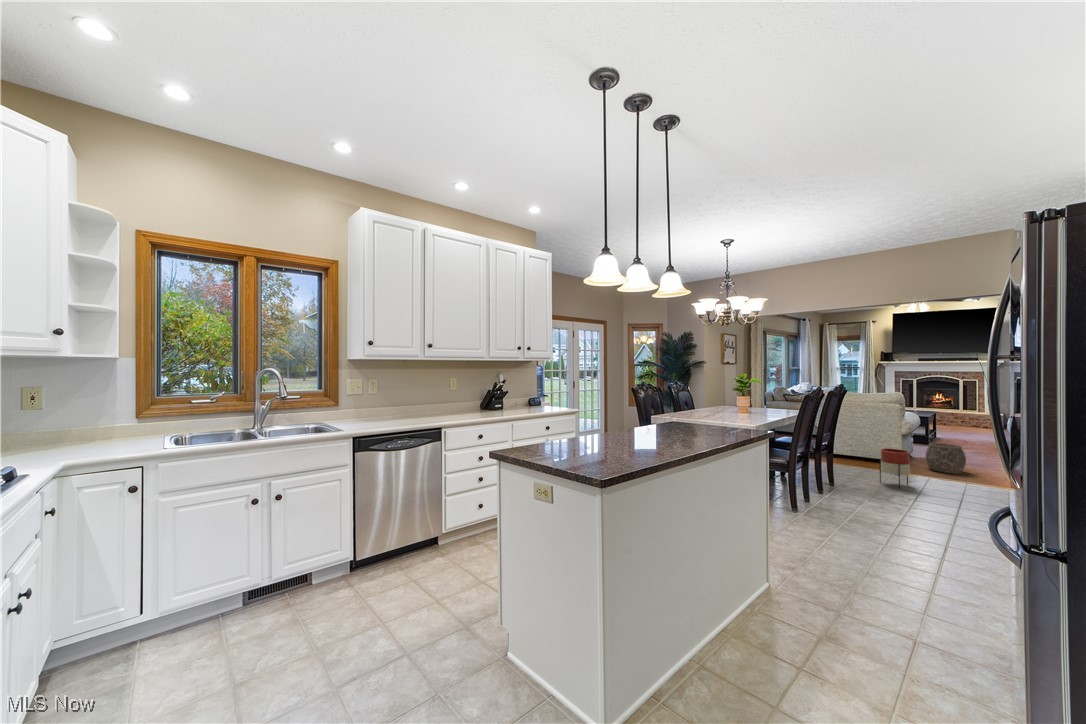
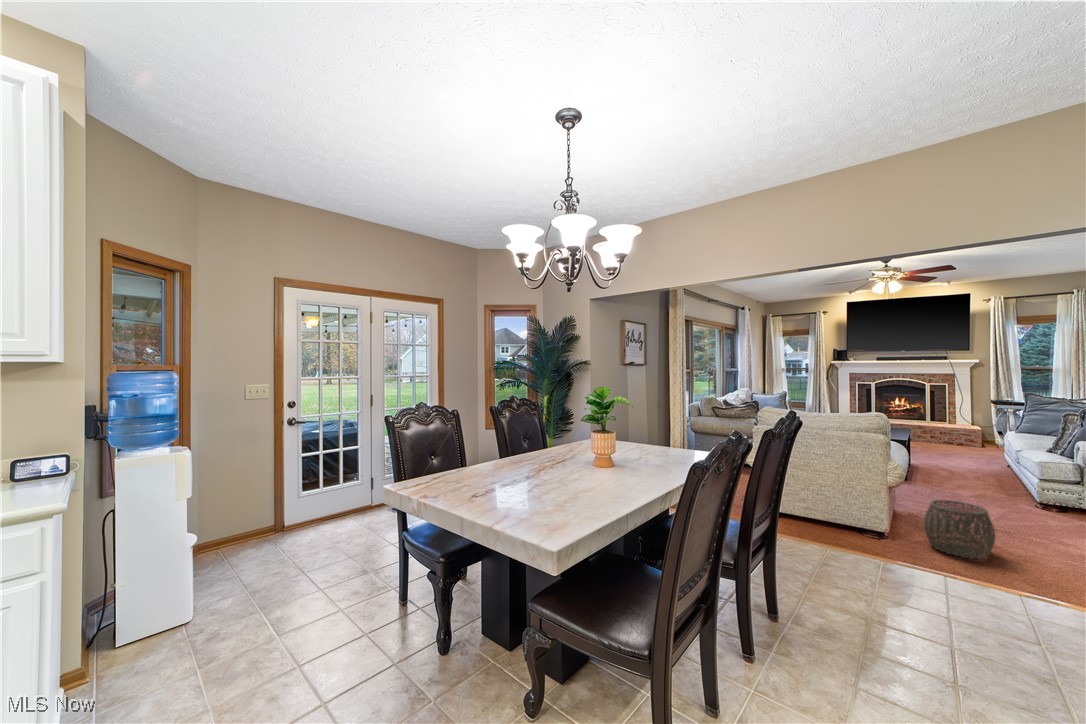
planter: present [880,448,910,488] -> none [860,530,921,621]

